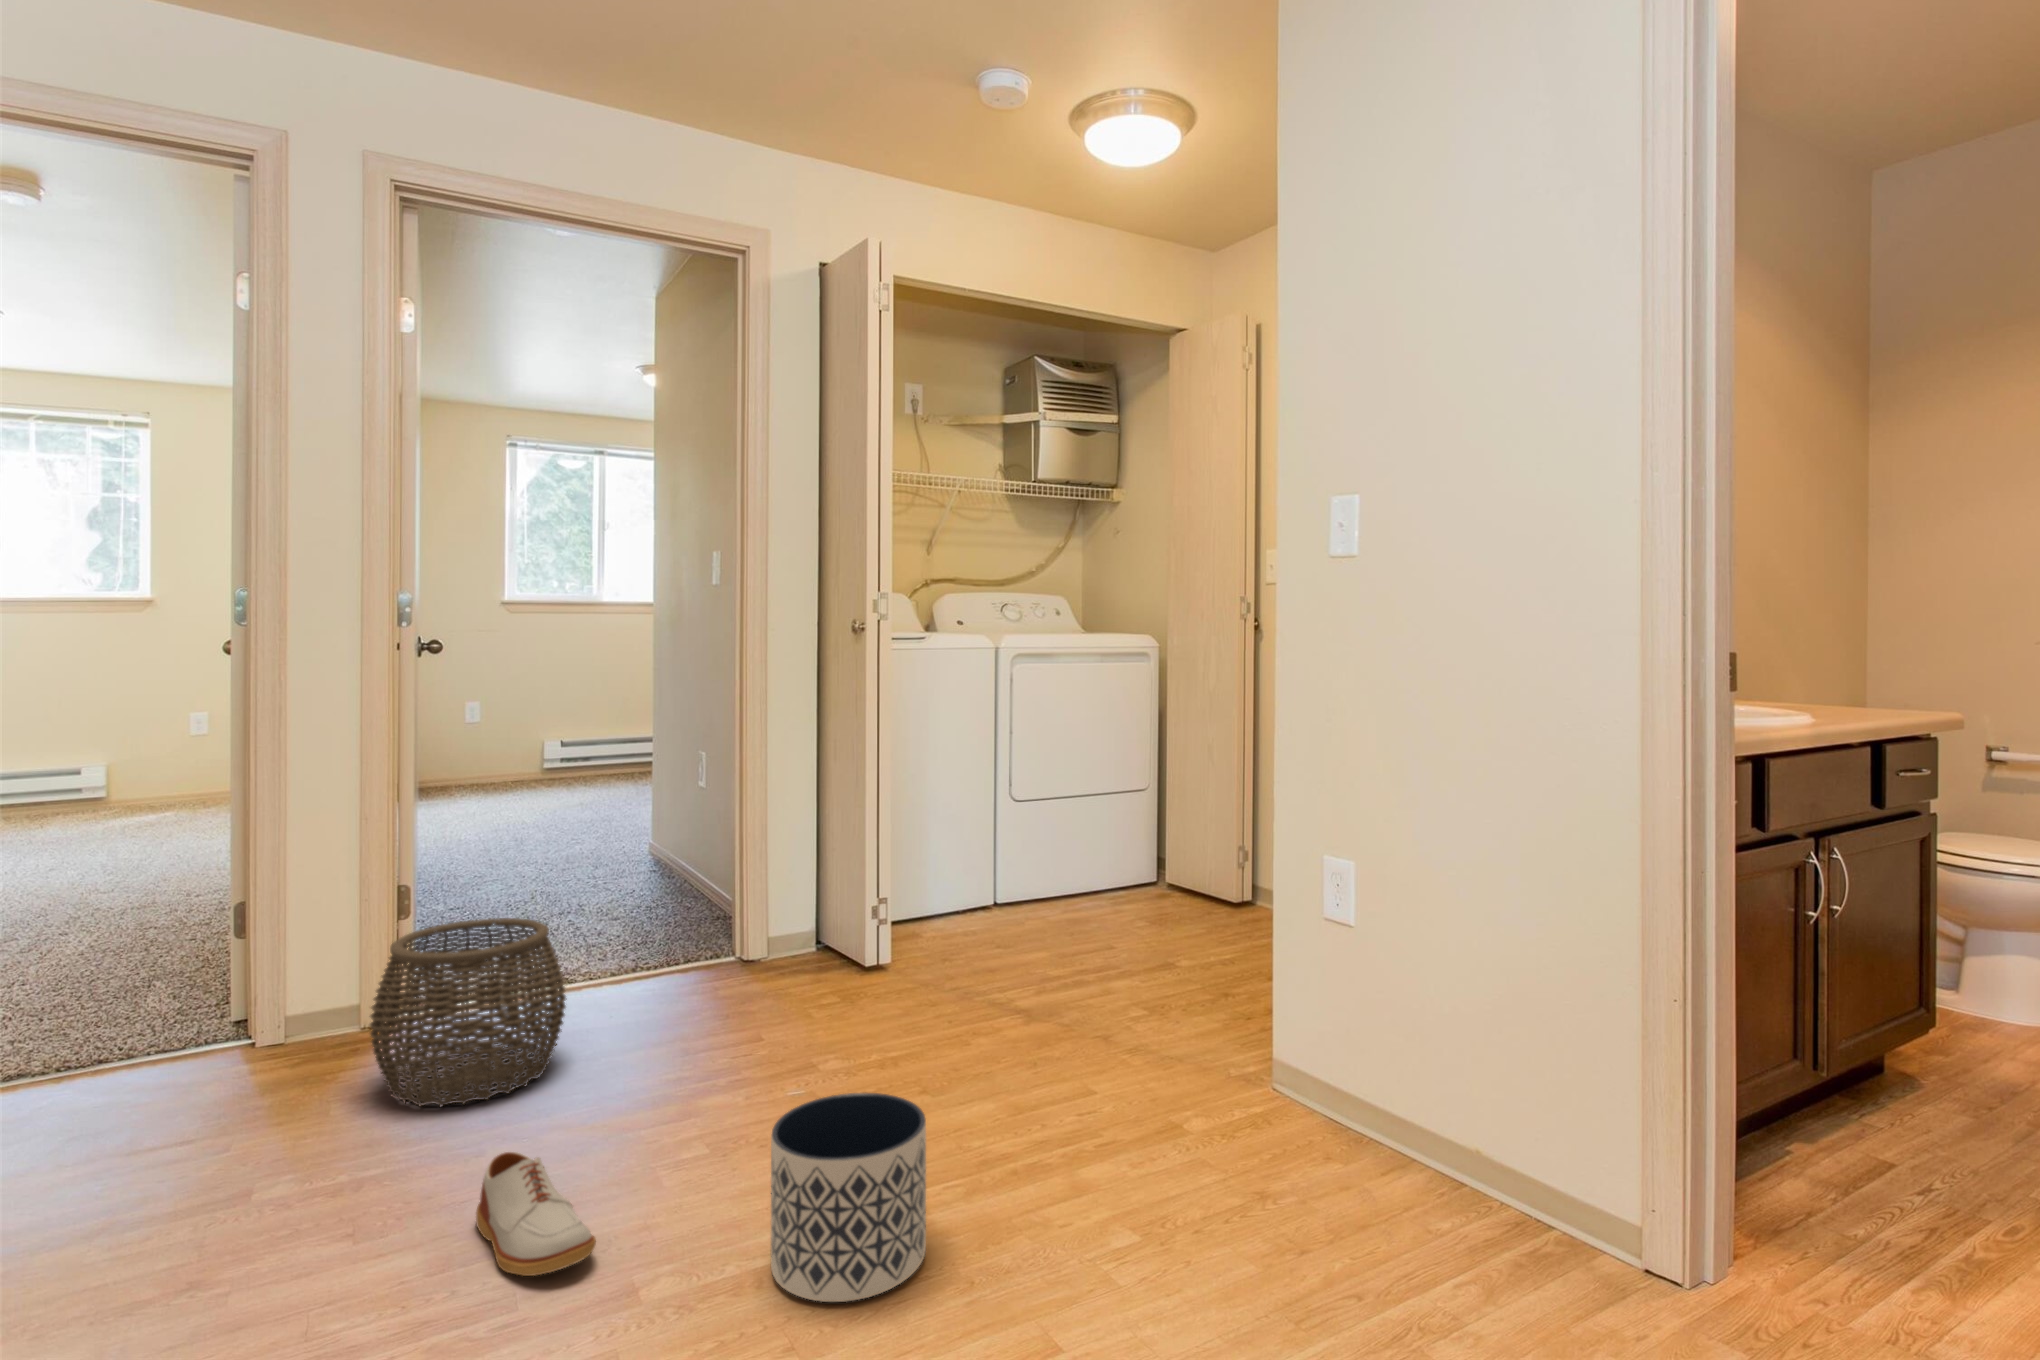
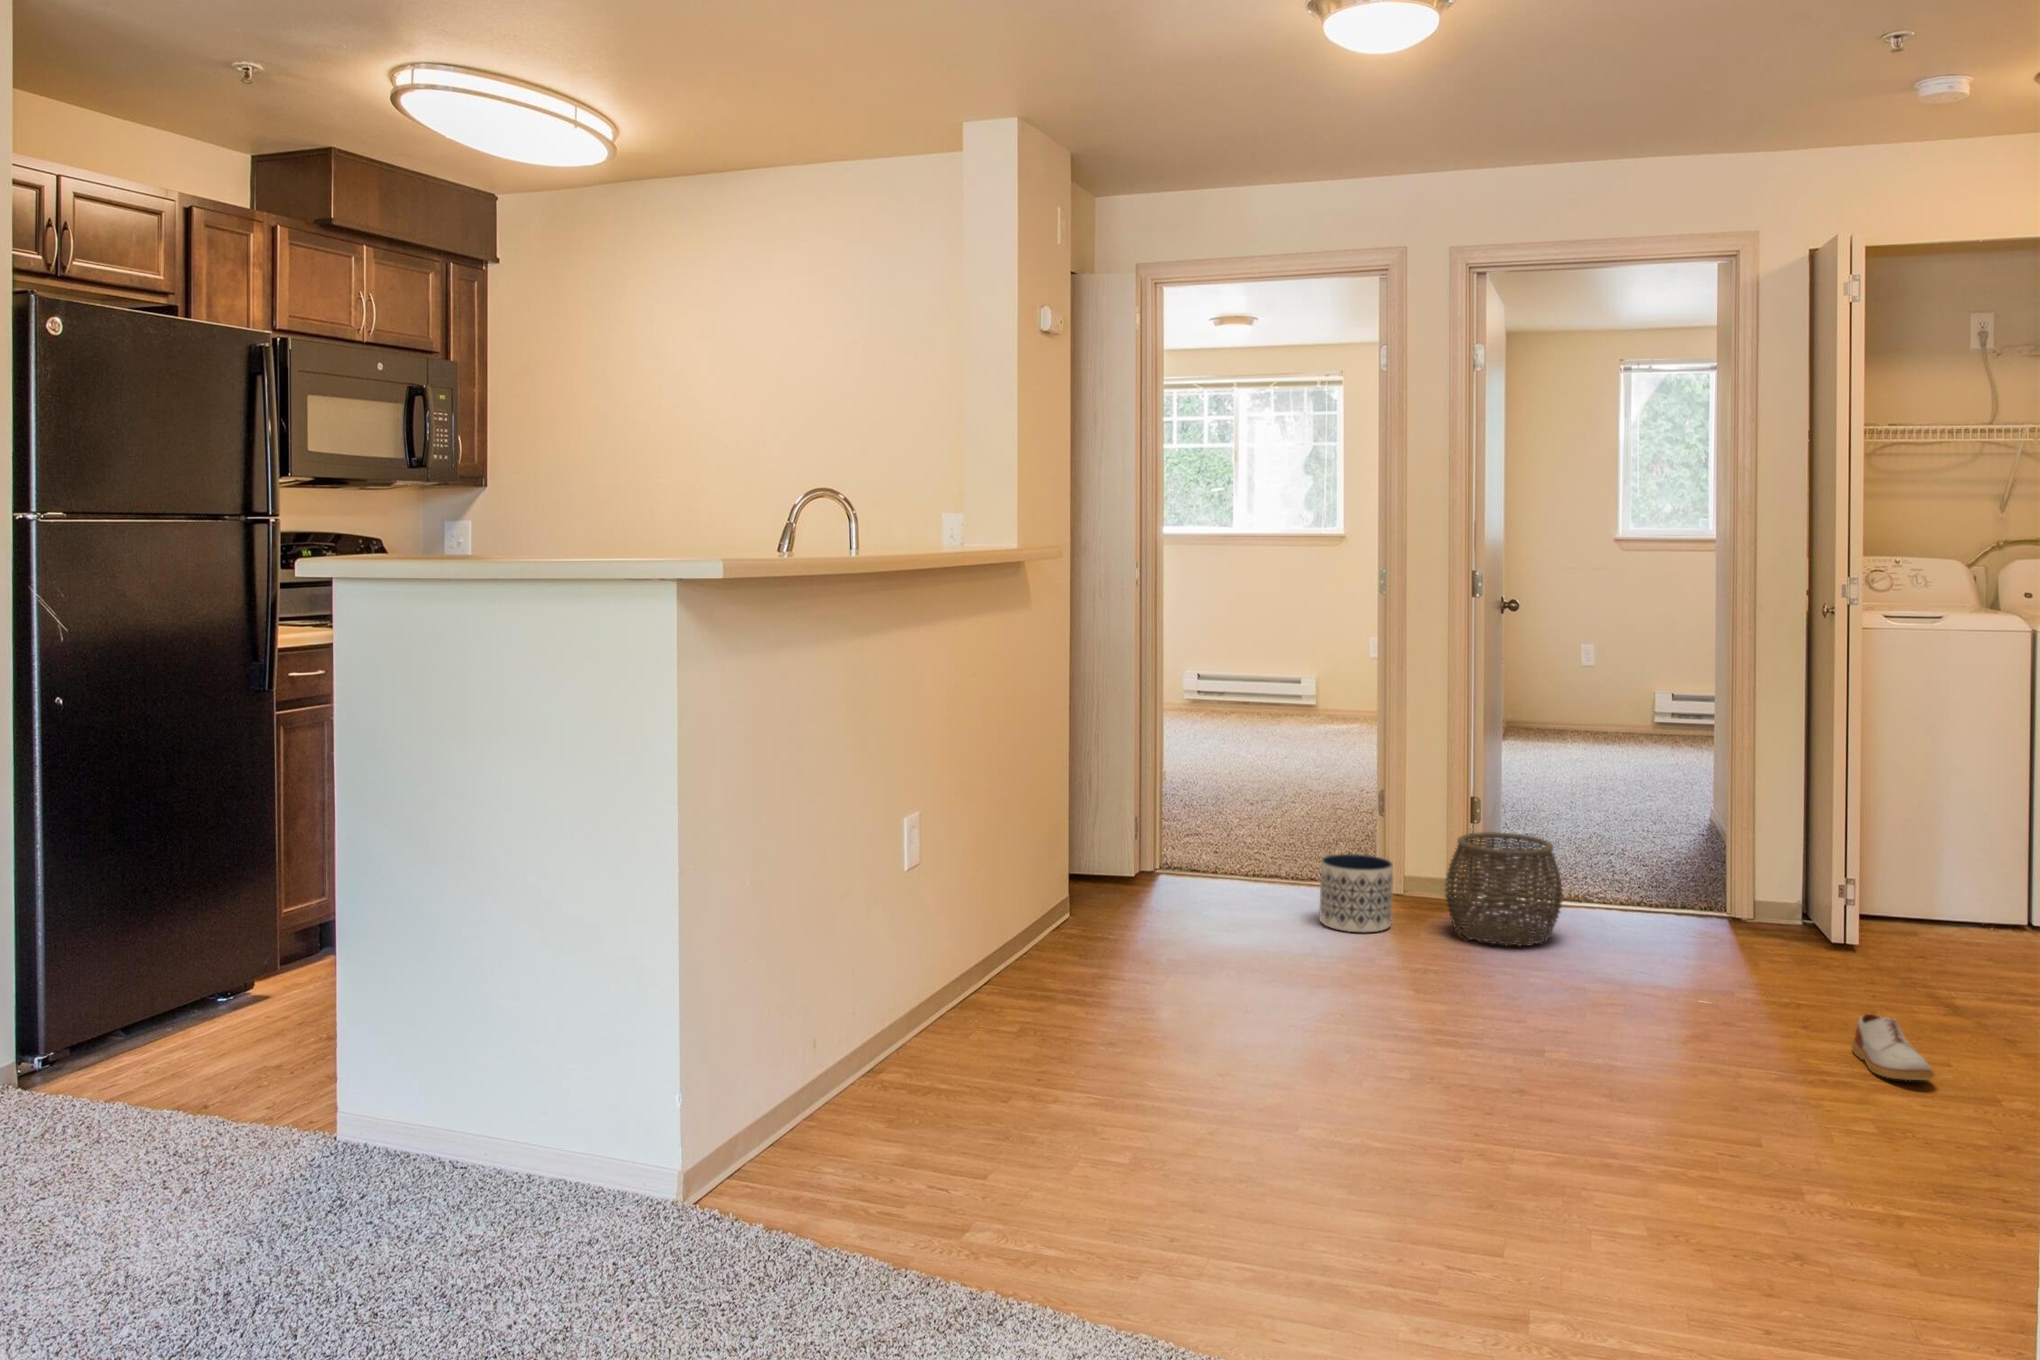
planter: present [771,1093,926,1302] -> present [1319,854,1393,932]
shoe: present [476,1152,596,1276] -> present [1852,1014,1934,1080]

